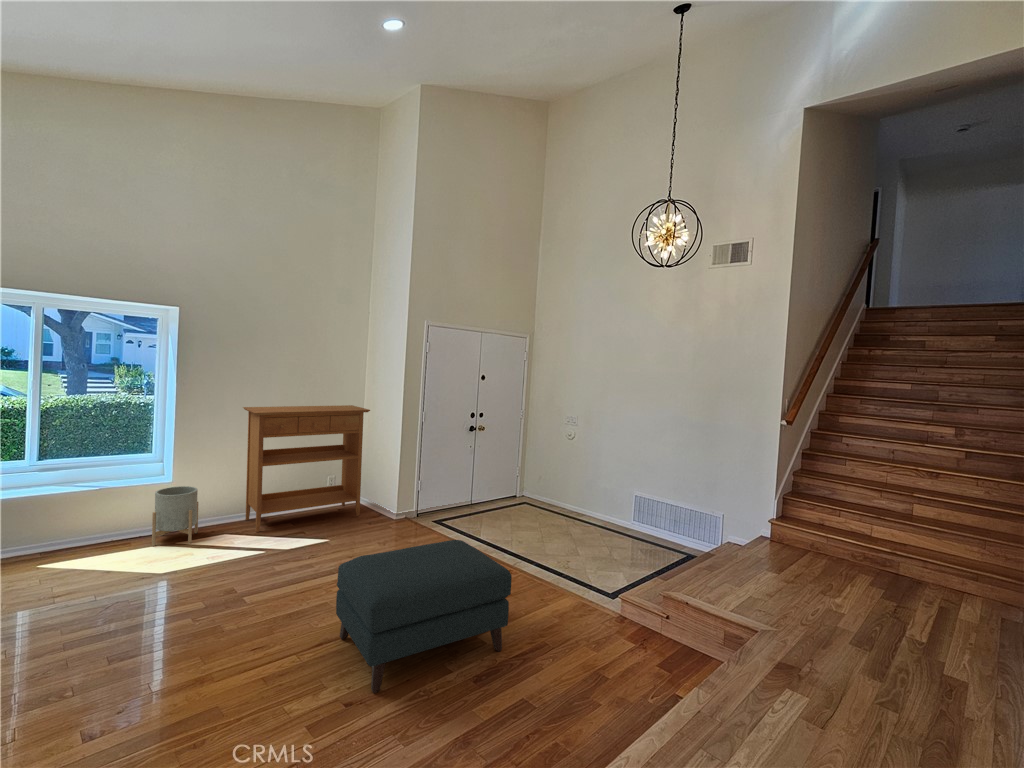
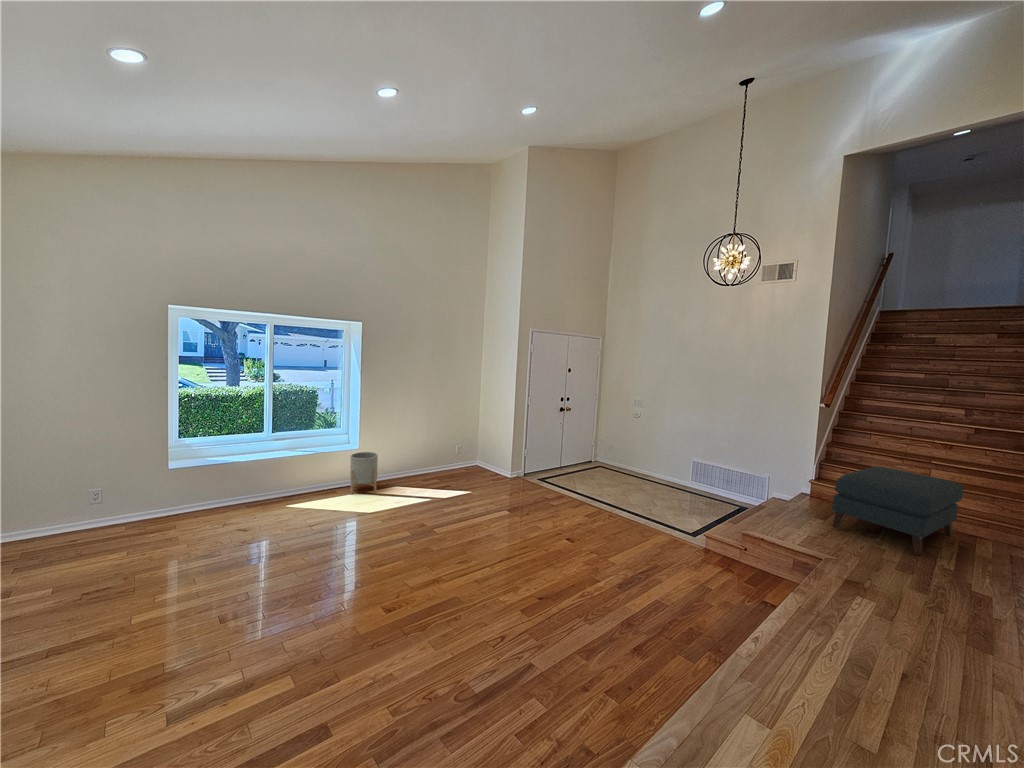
console table: present [243,405,370,532] -> none [401,392,491,486]
ottoman: present [336,540,512,693] -> present [832,466,964,555]

